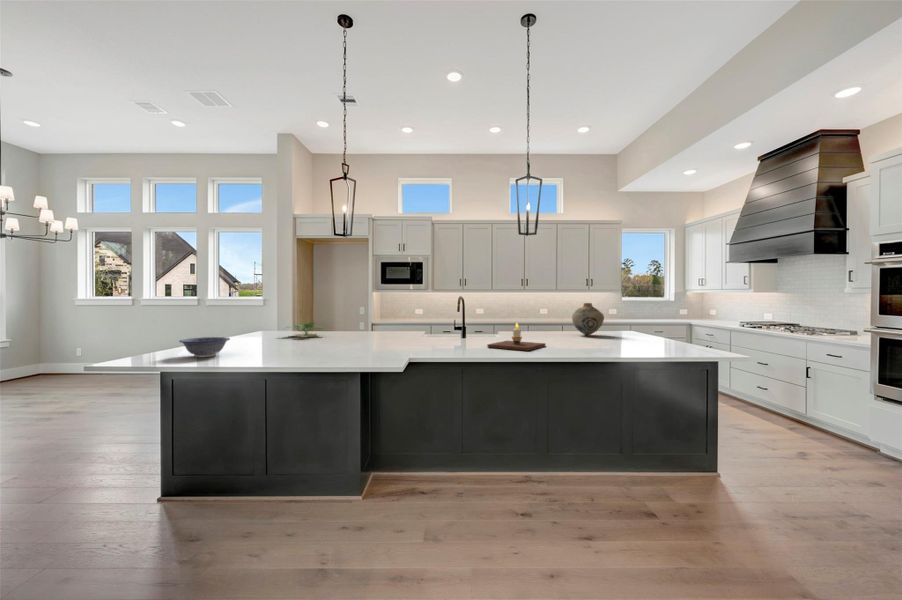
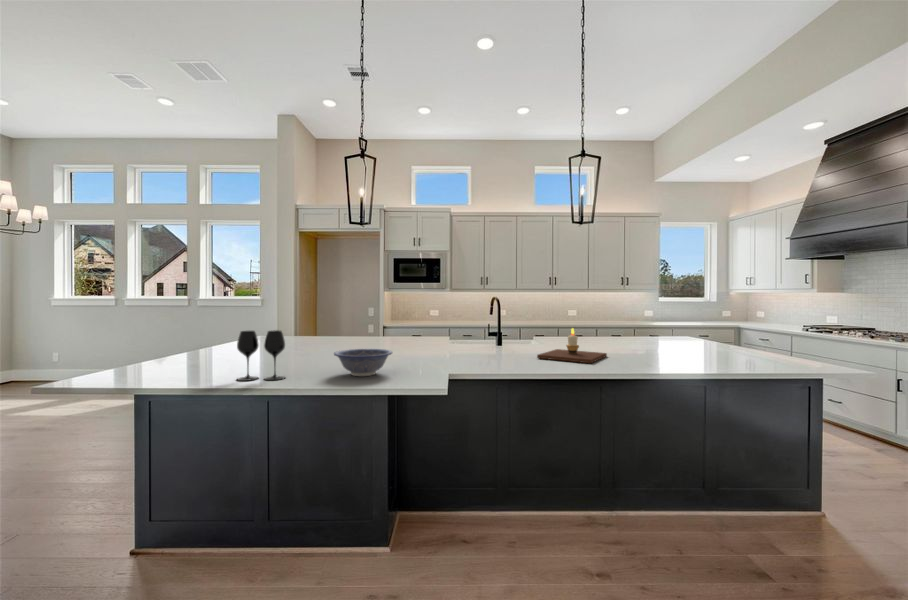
vase: present [572,303,604,335] -> none [625,304,663,342]
potted plant: present [294,322,324,338] -> none [286,304,338,345]
wine glass: none [244,323,282,362] -> present [237,330,285,381]
decorative bowl: present [179,337,230,357] -> present [334,349,392,376]

